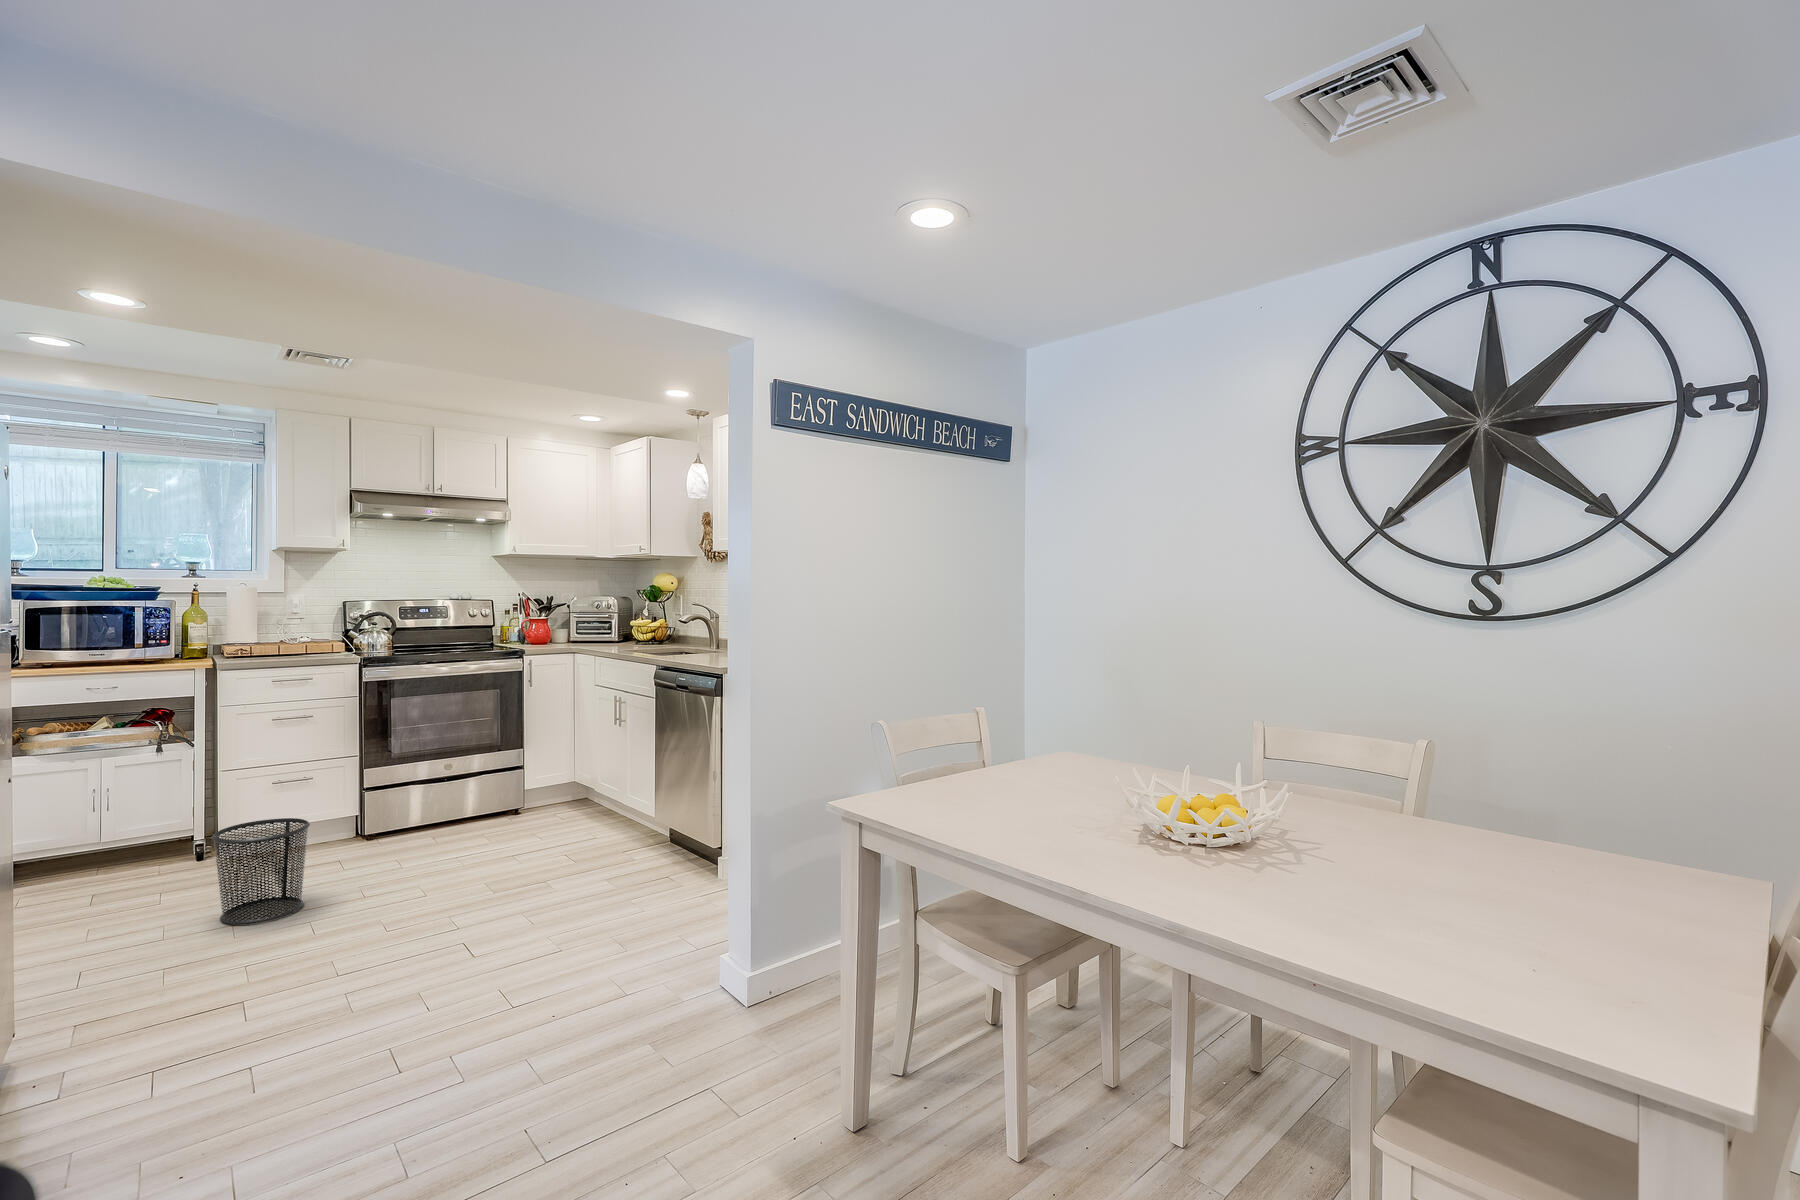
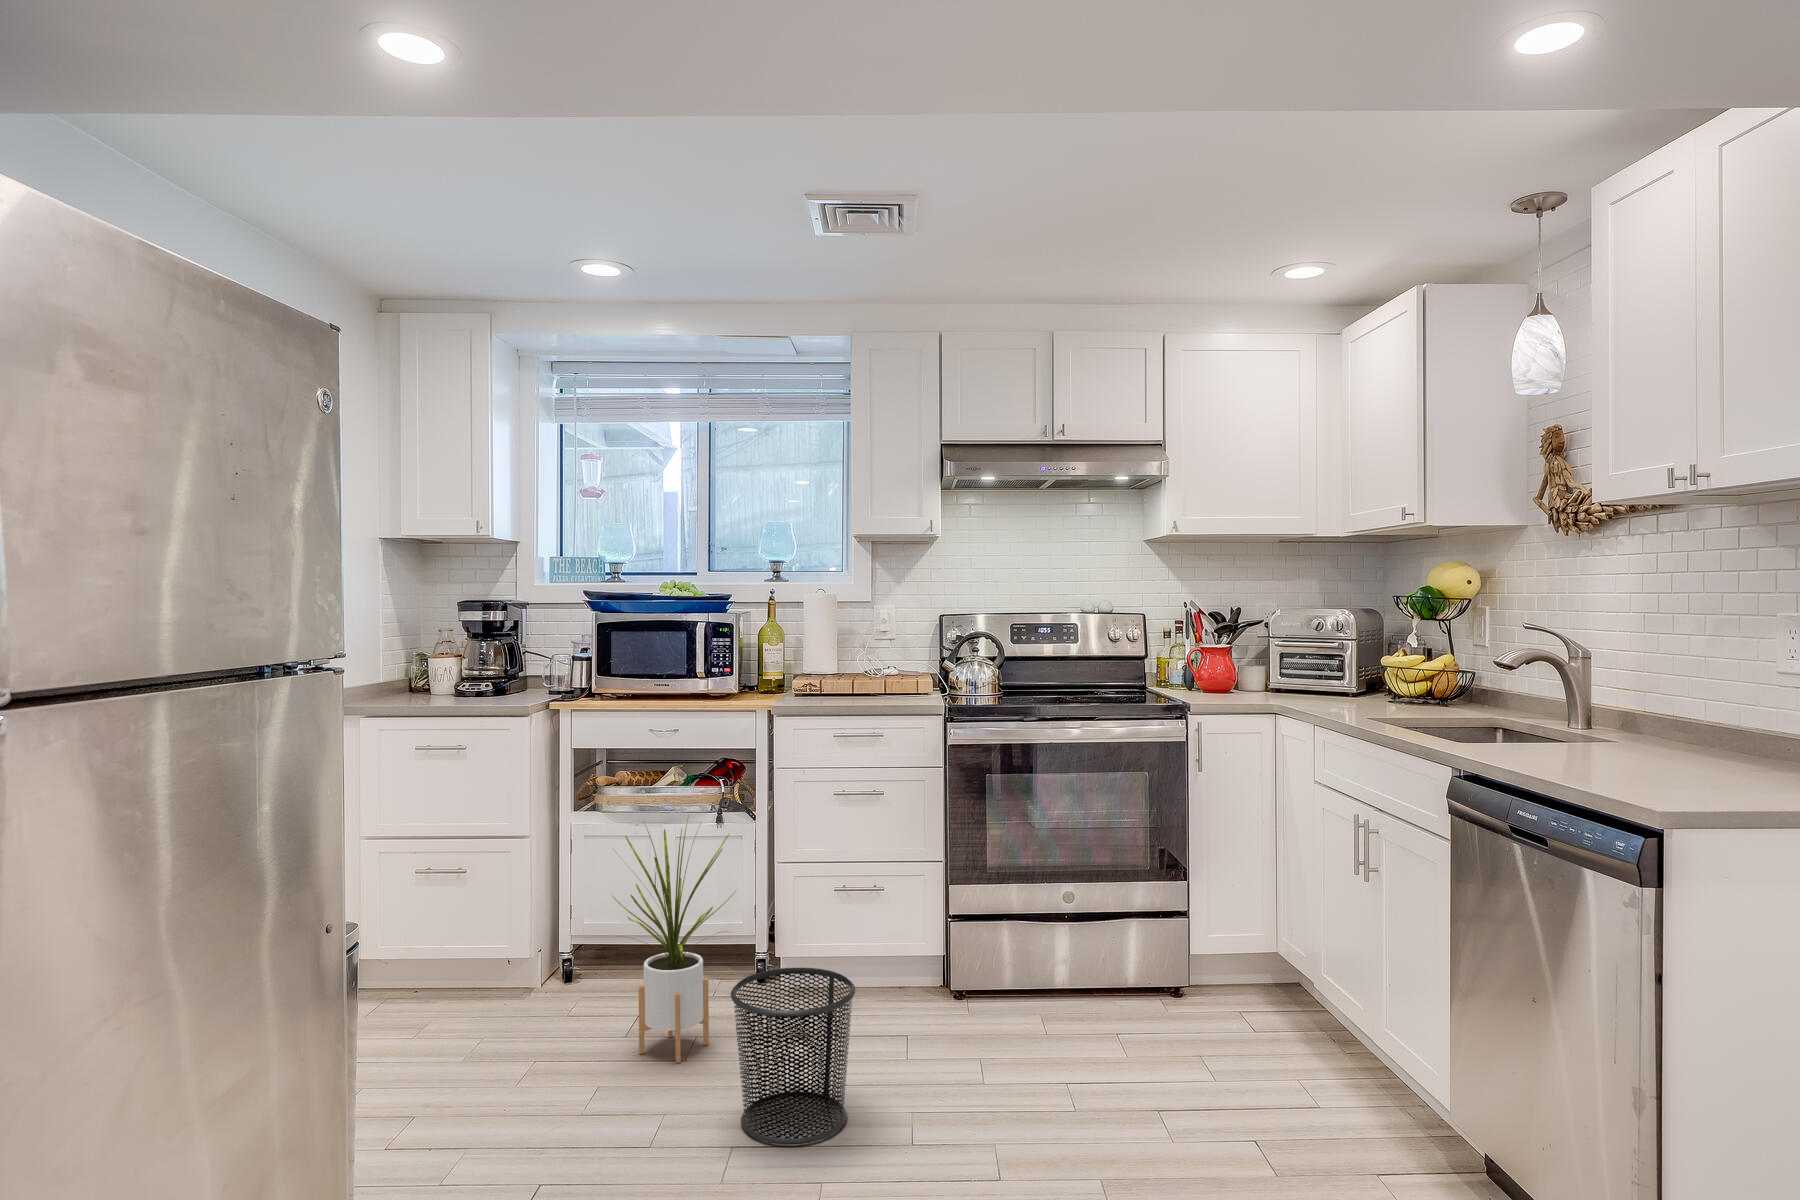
house plant: none [79,737,198,911] -> present [612,816,736,1063]

